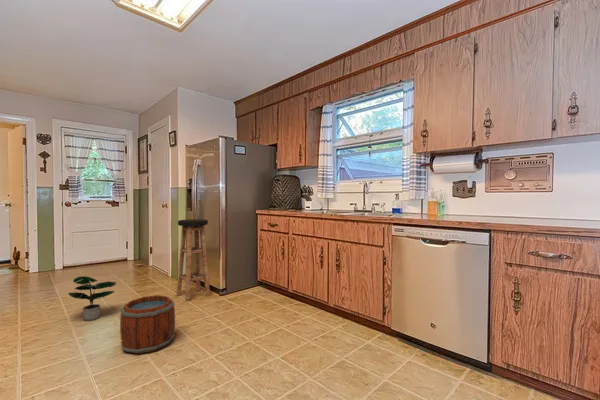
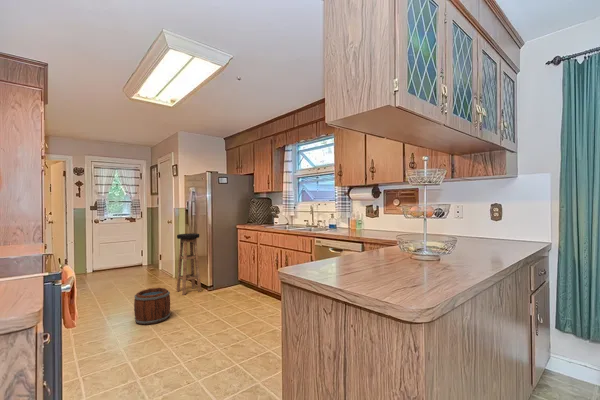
potted plant: present [68,276,116,321] -> none [100,276,132,307]

